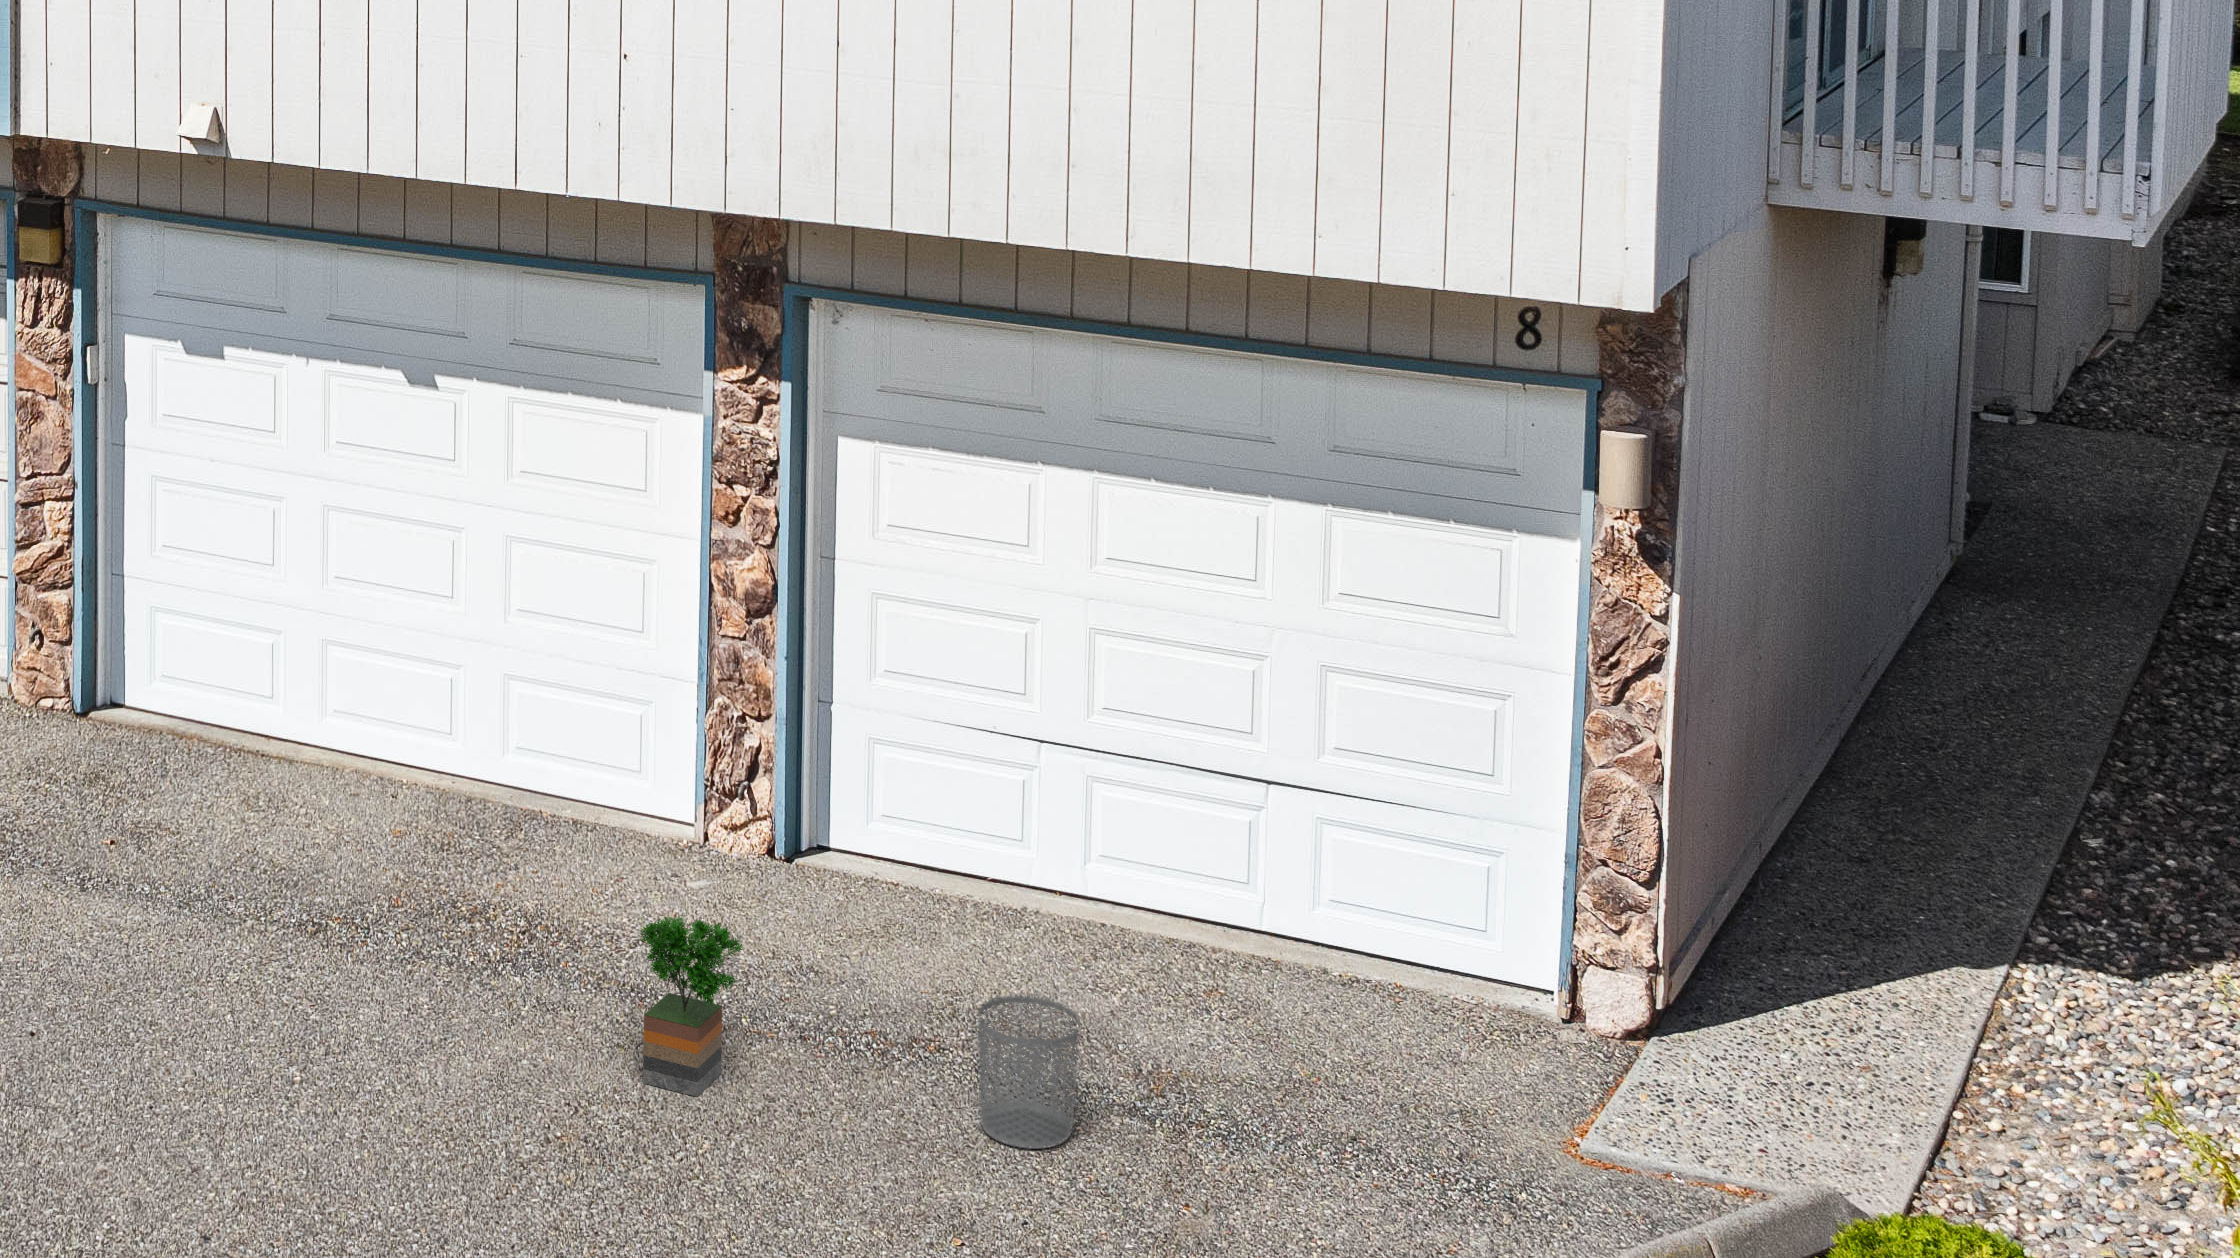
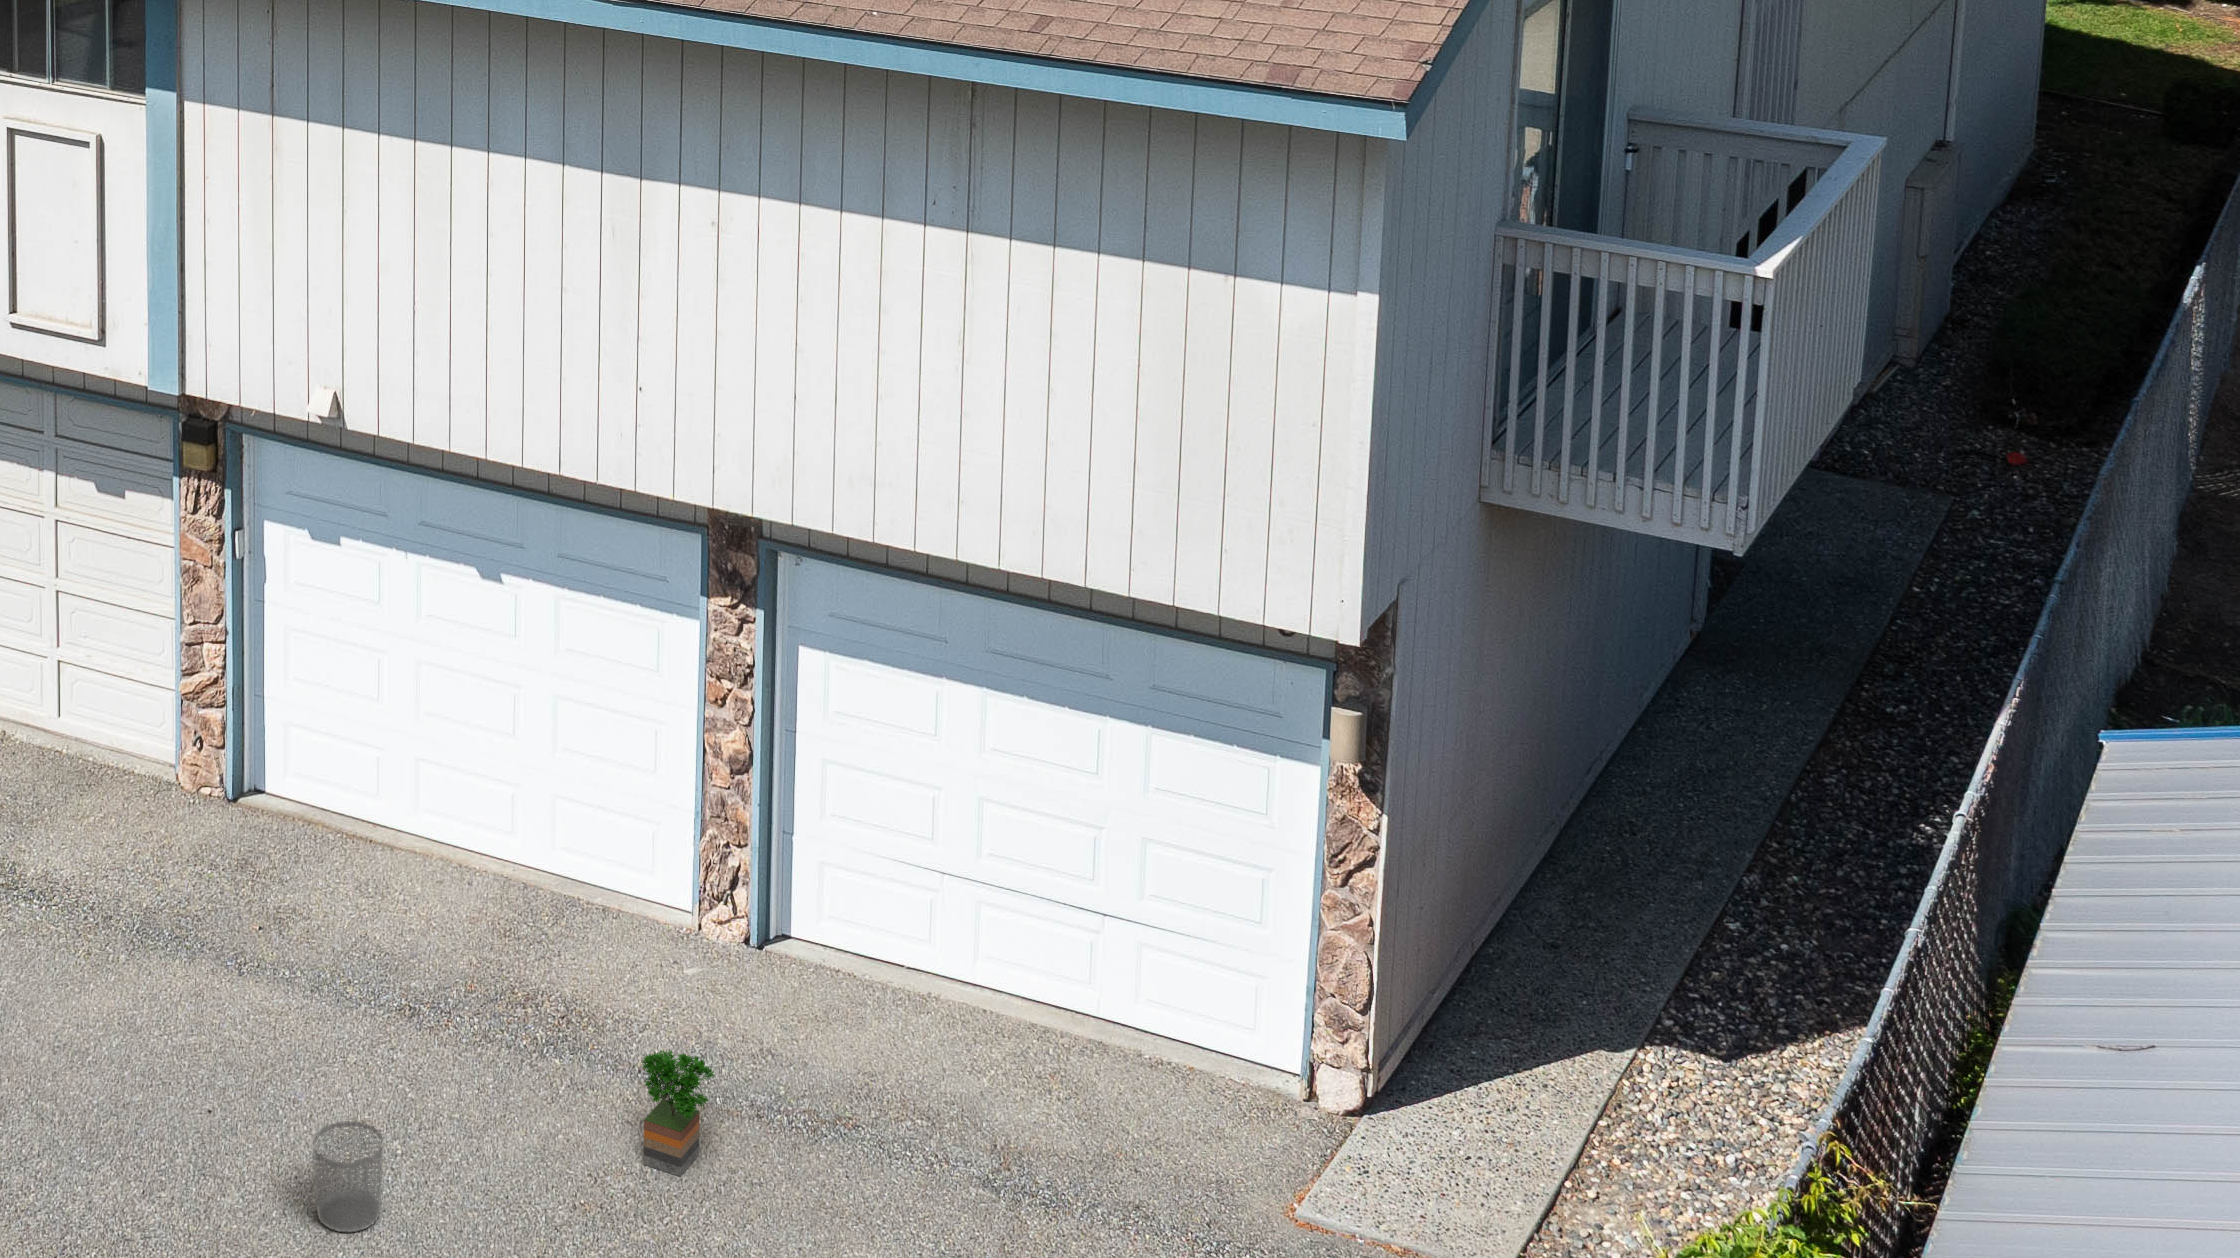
waste bin: present [977,995,1080,1149] -> present [313,1121,383,1232]

